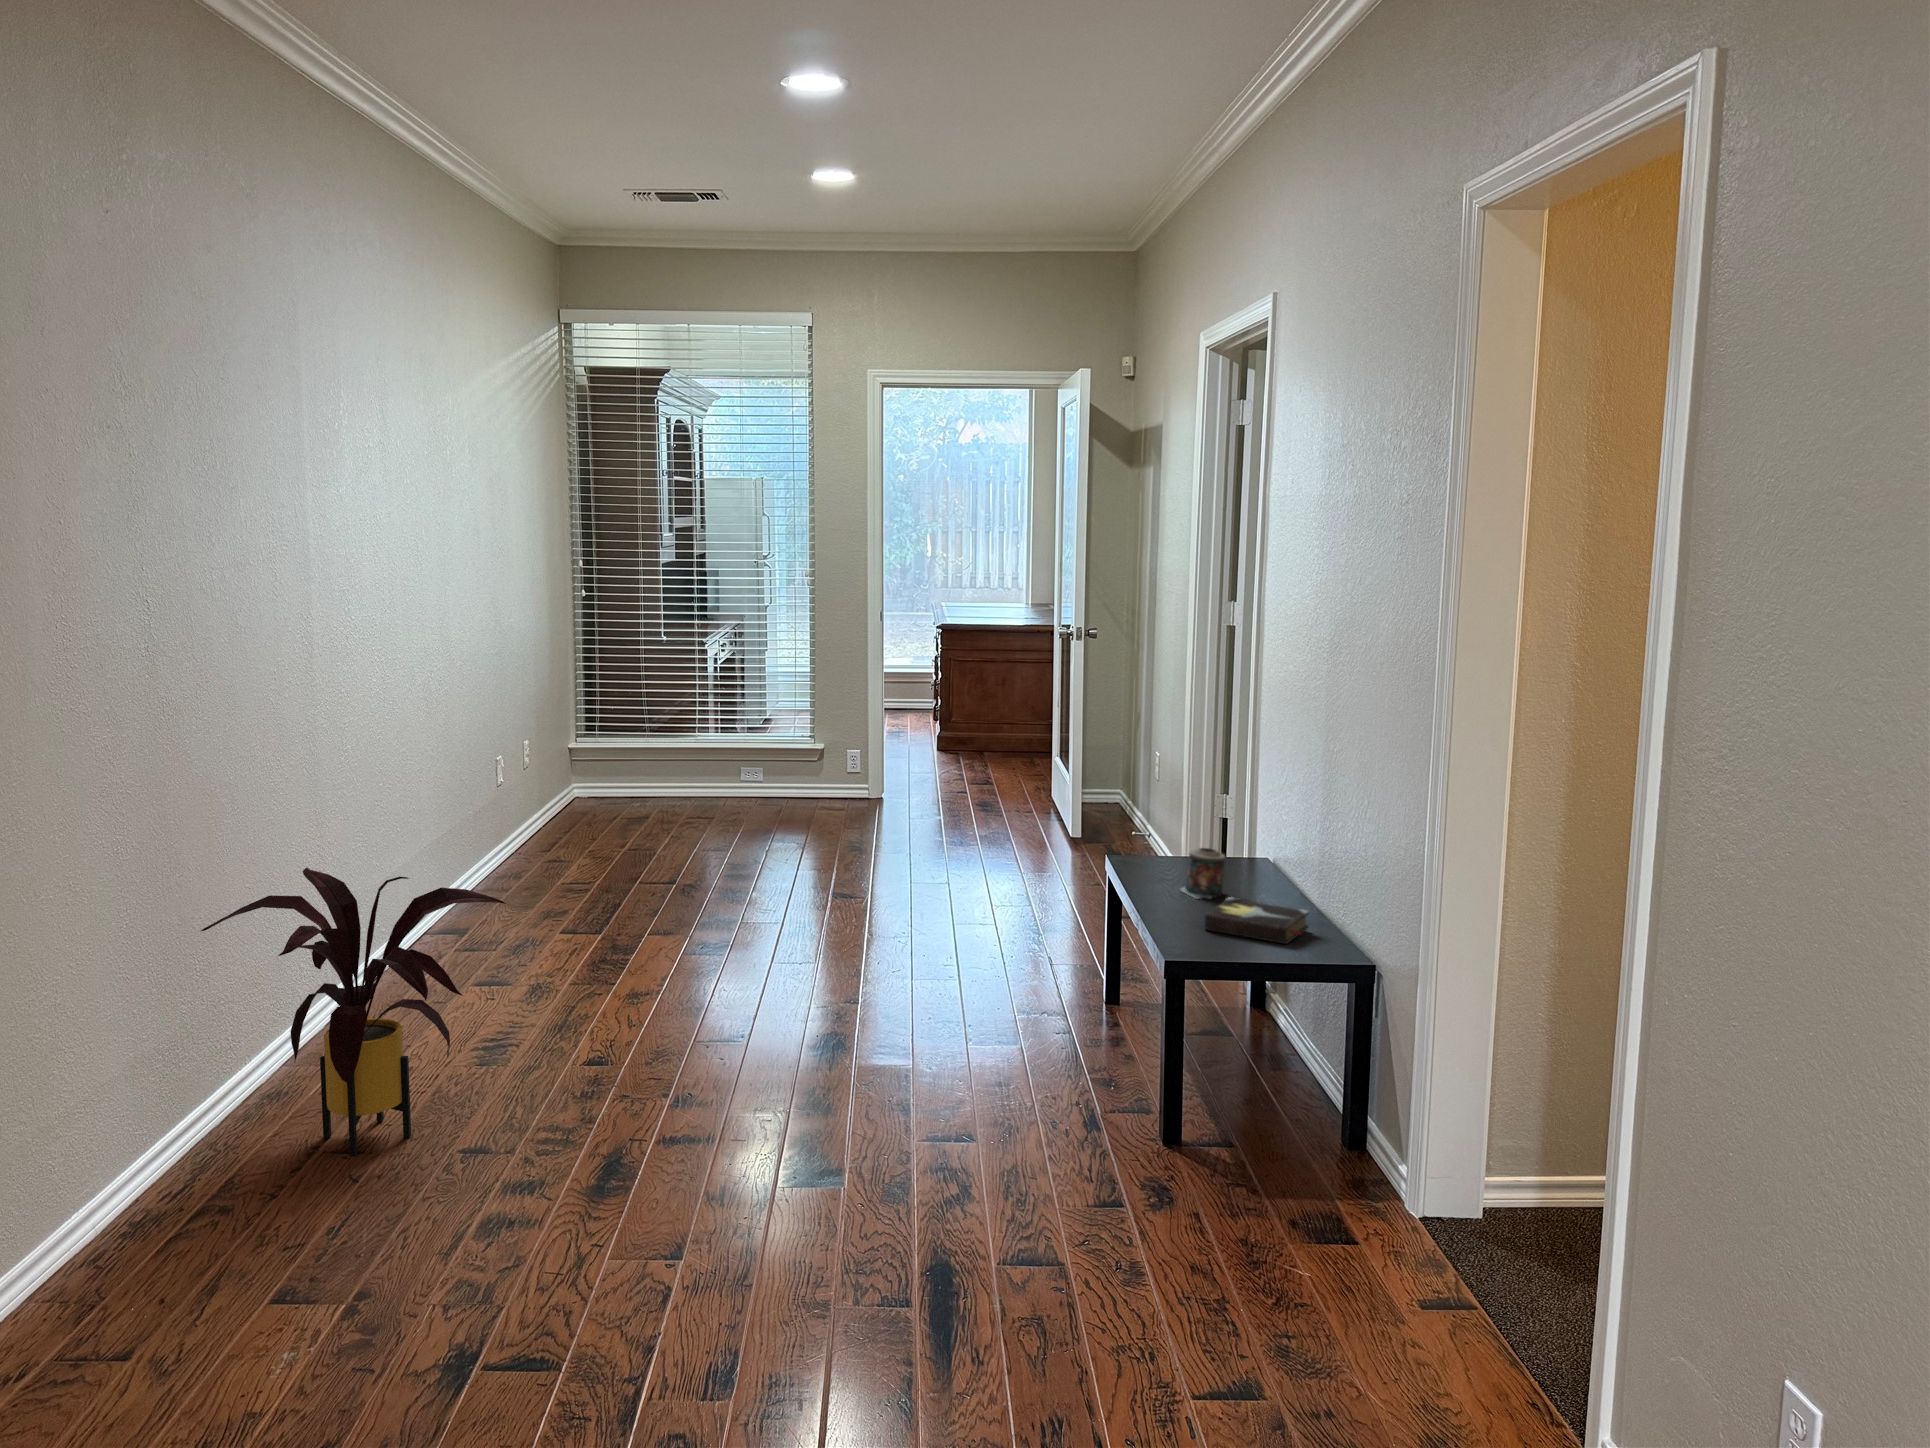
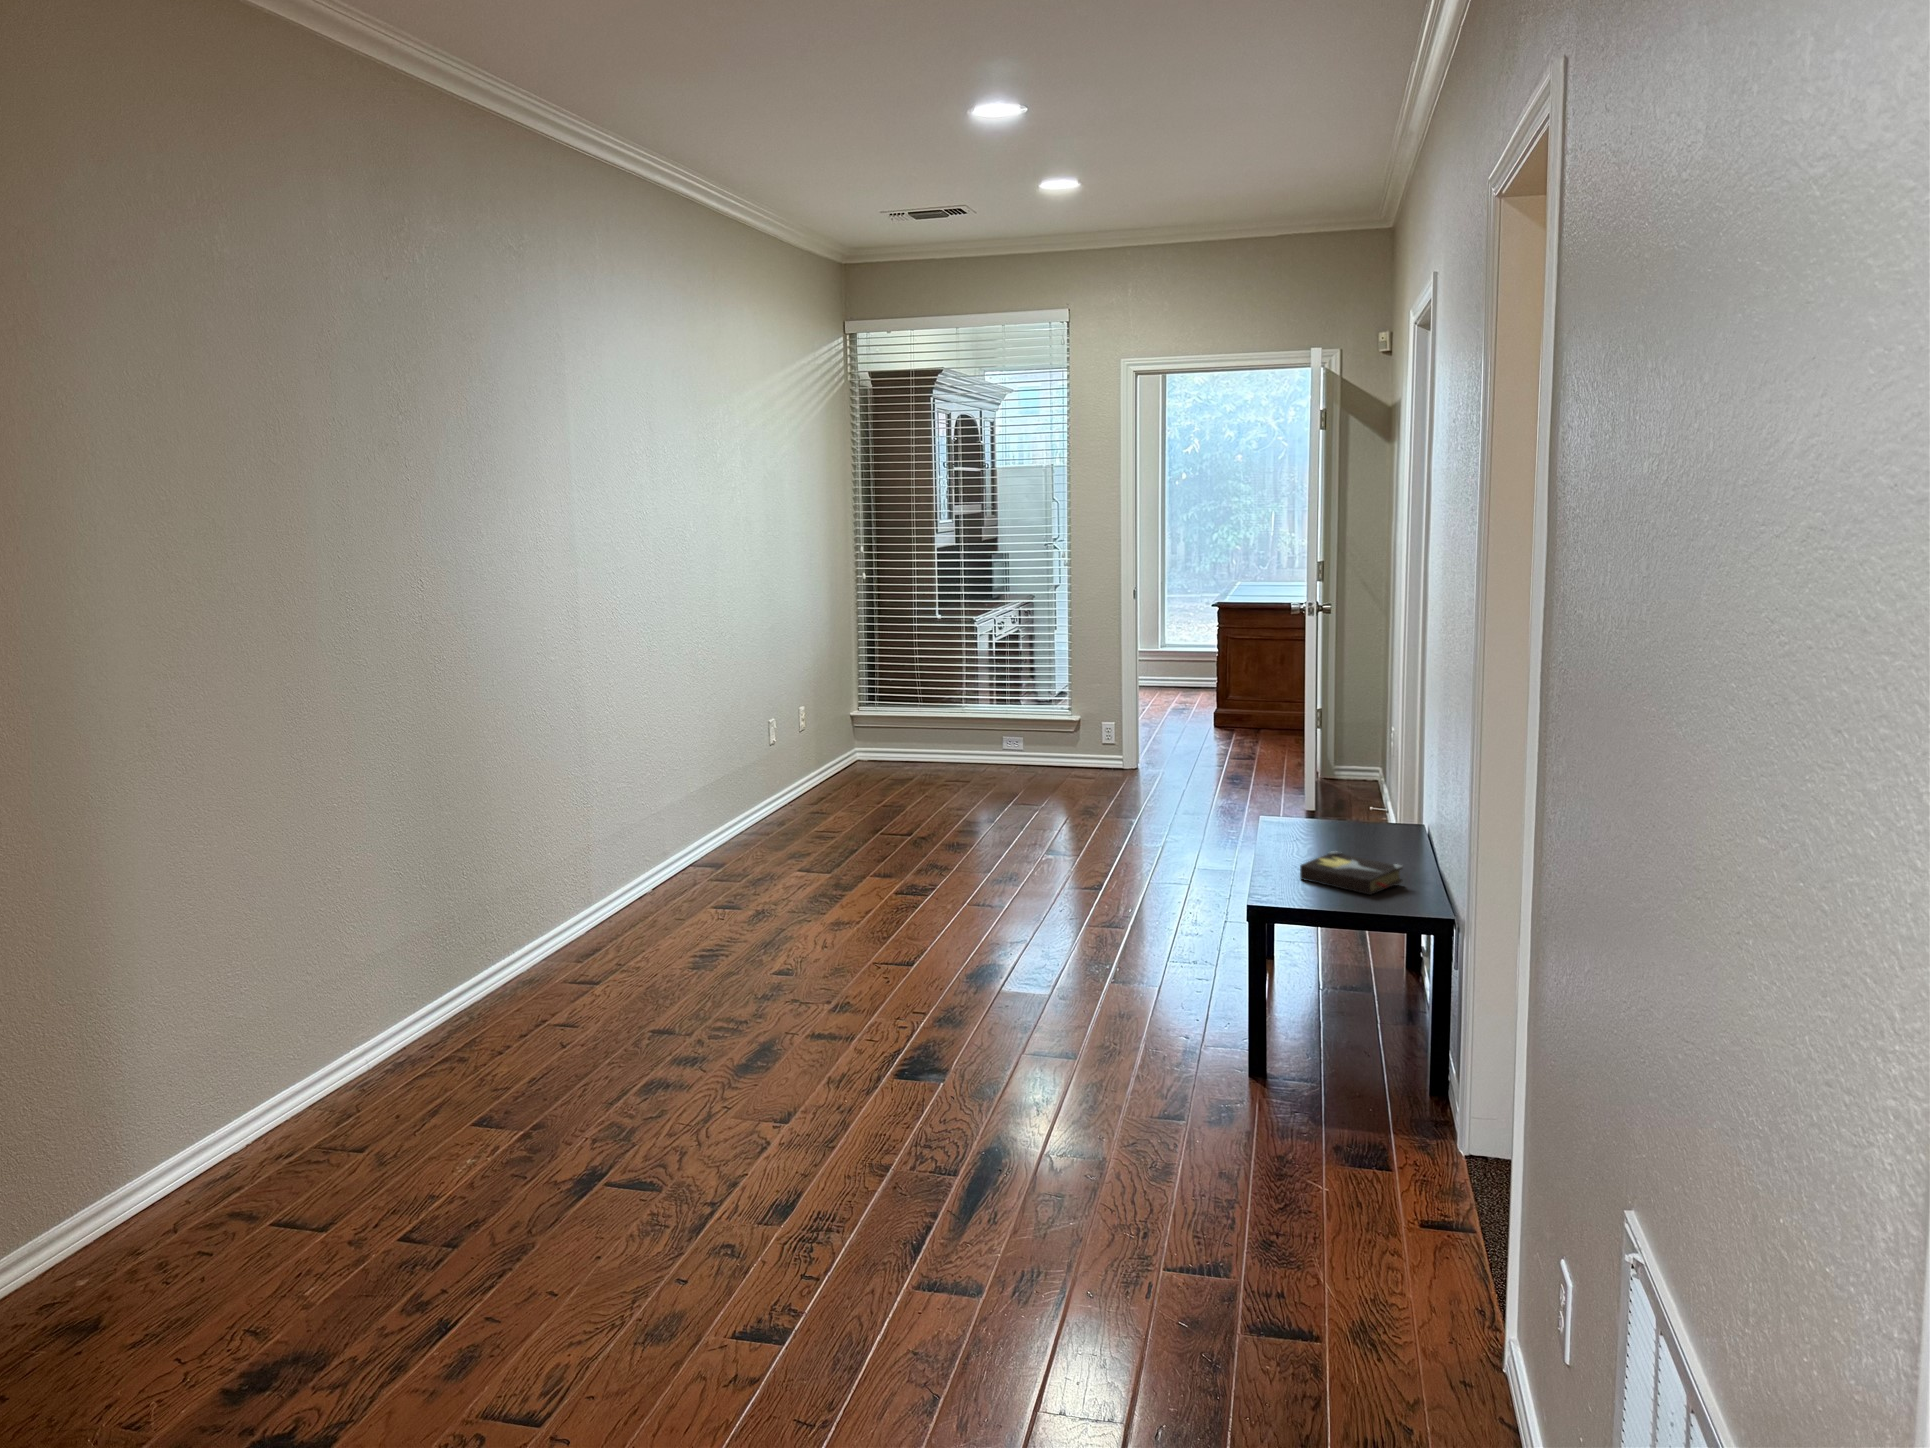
candle: present [1181,848,1226,899] -> none [1304,806,1346,854]
house plant: present [201,868,506,1155] -> none [462,796,698,1027]

